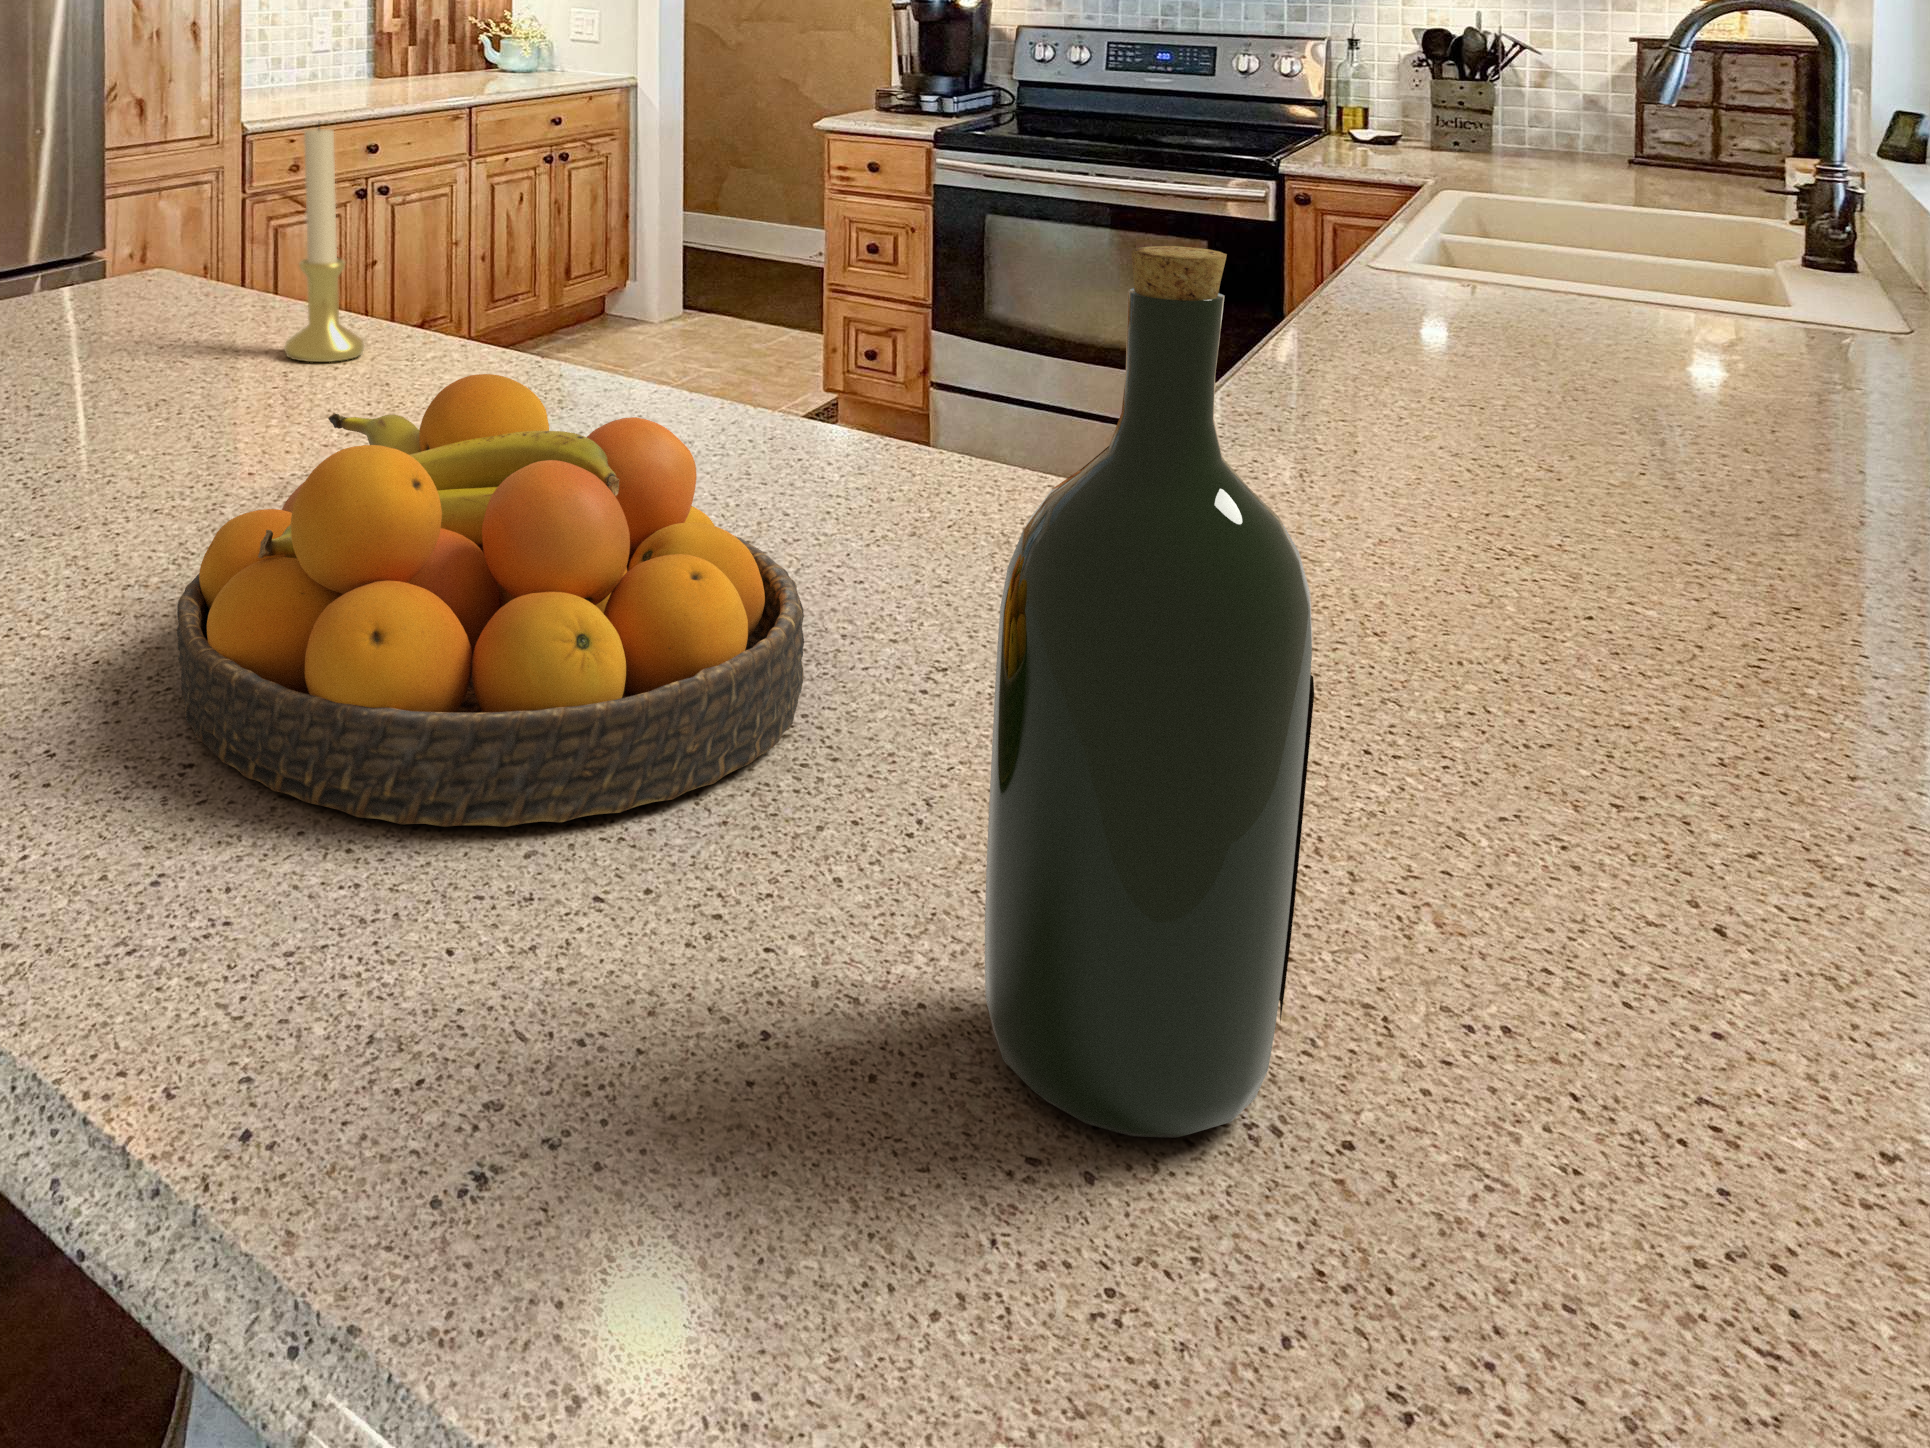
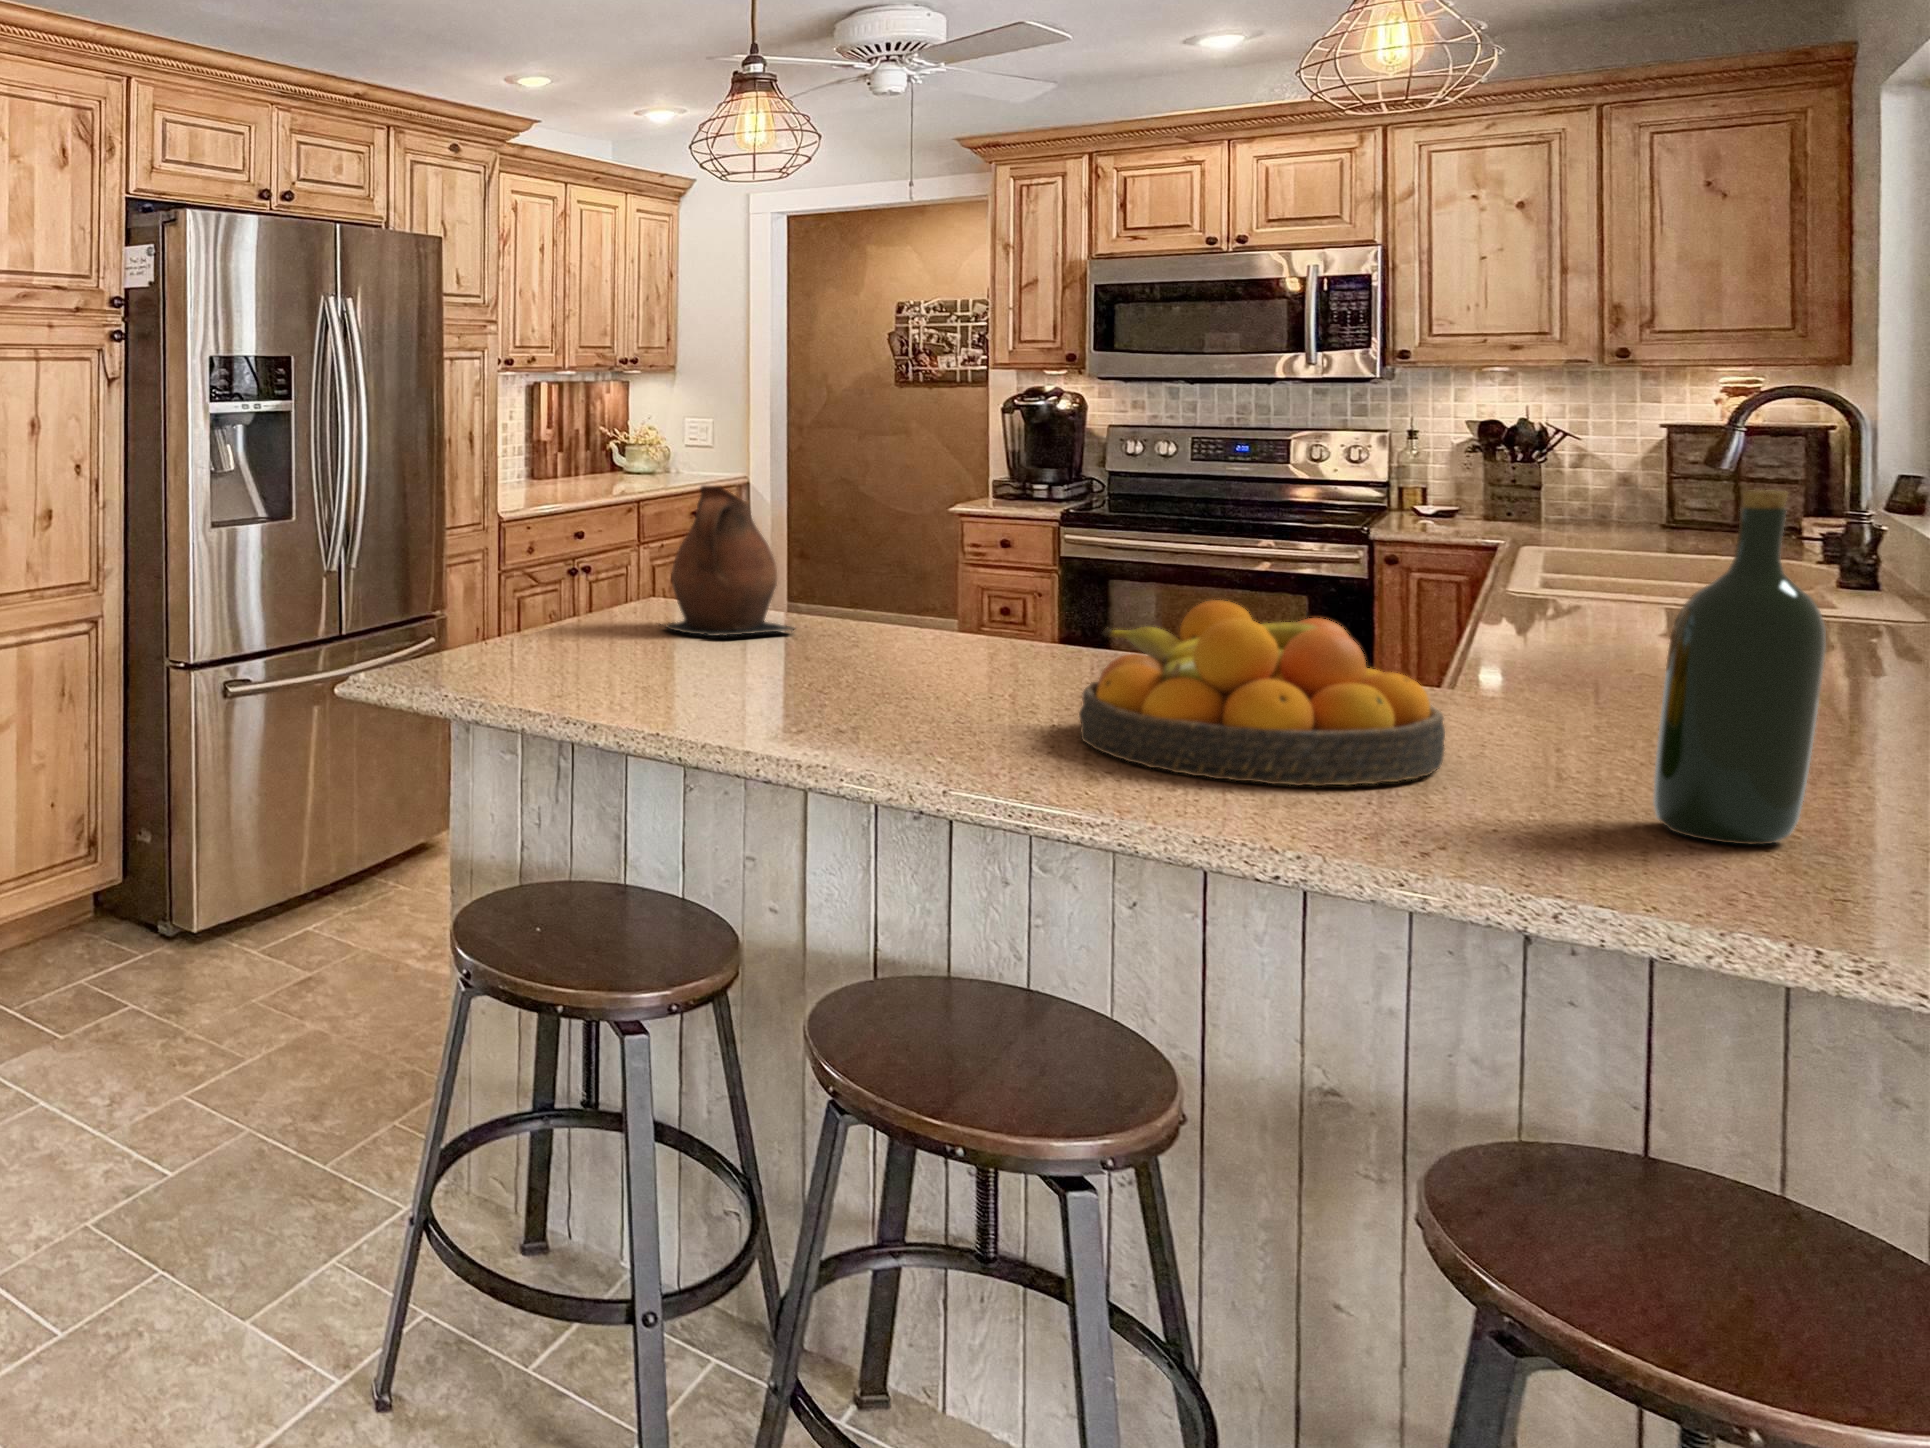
ceramic pitcher: none [53,115,253,346] -> present [660,485,795,636]
candle holder: present [284,128,364,362] -> none [837,486,892,643]

